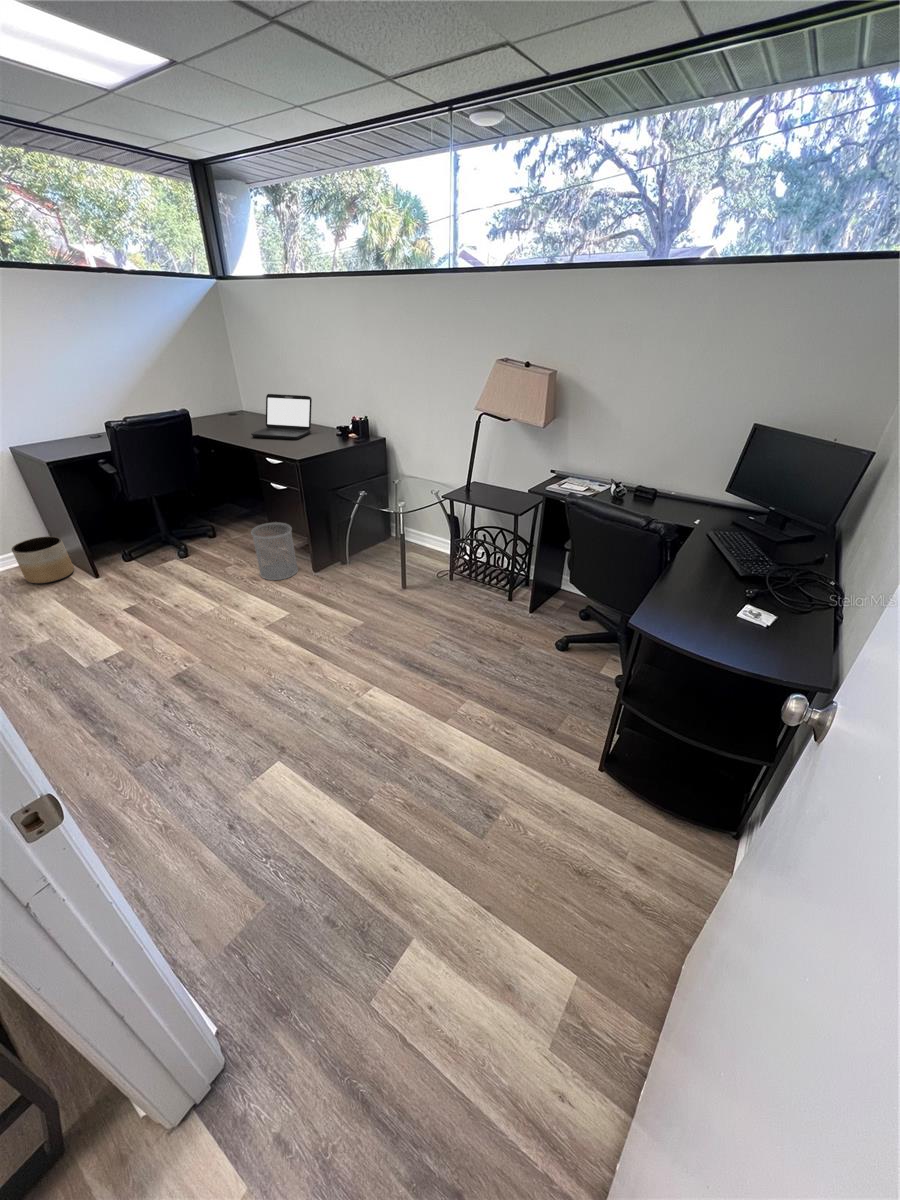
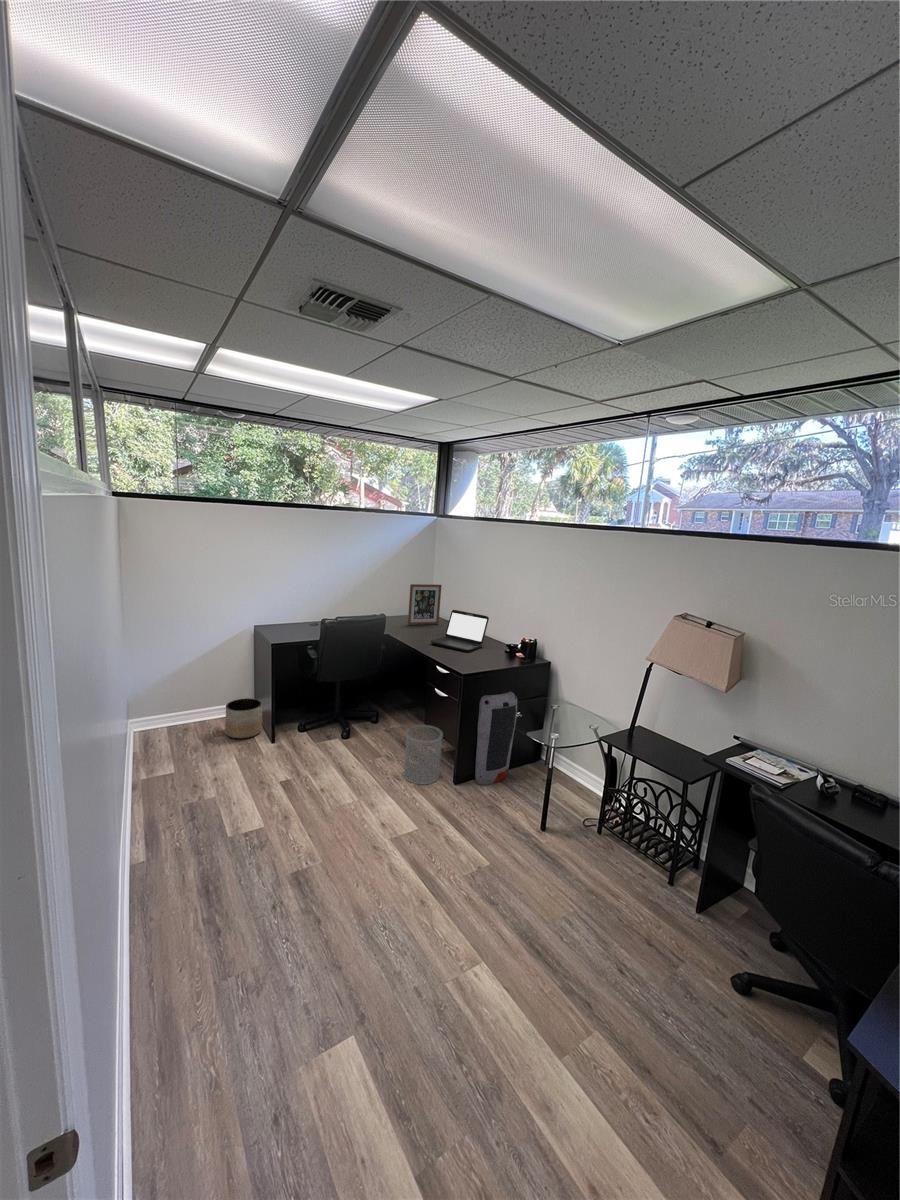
picture frame: none [205,367,254,422] -> present [408,584,442,625]
air purifier: none [322,472,364,567] -> present [475,692,517,785]

